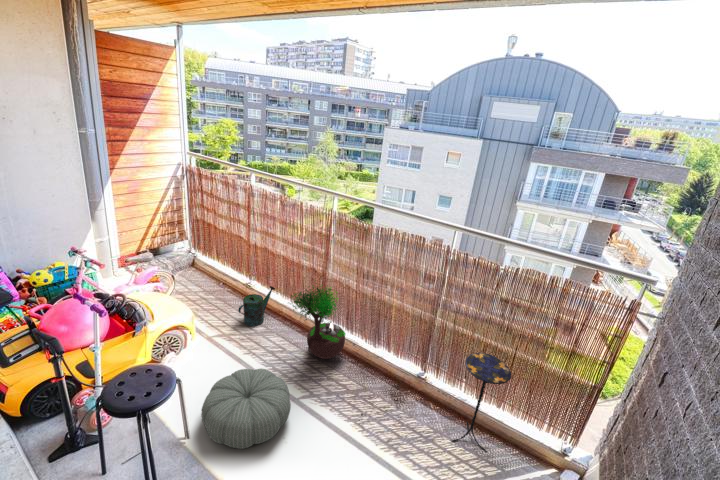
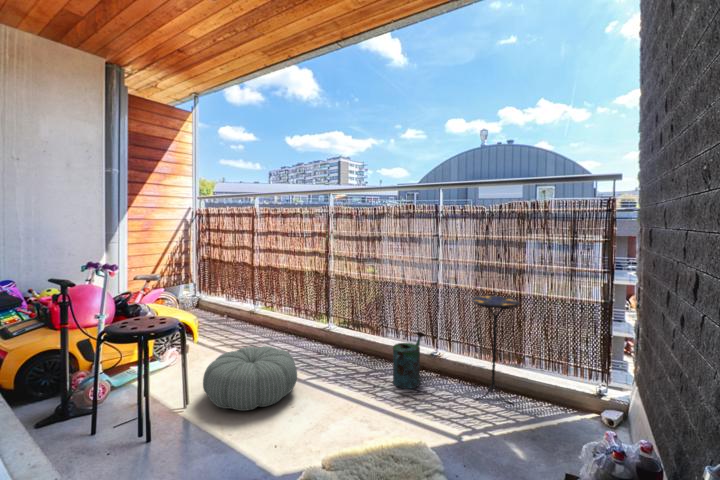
potted tree: present [292,285,345,359] -> none [292,263,353,355]
watering can: present [238,286,275,326] -> present [393,332,425,389]

